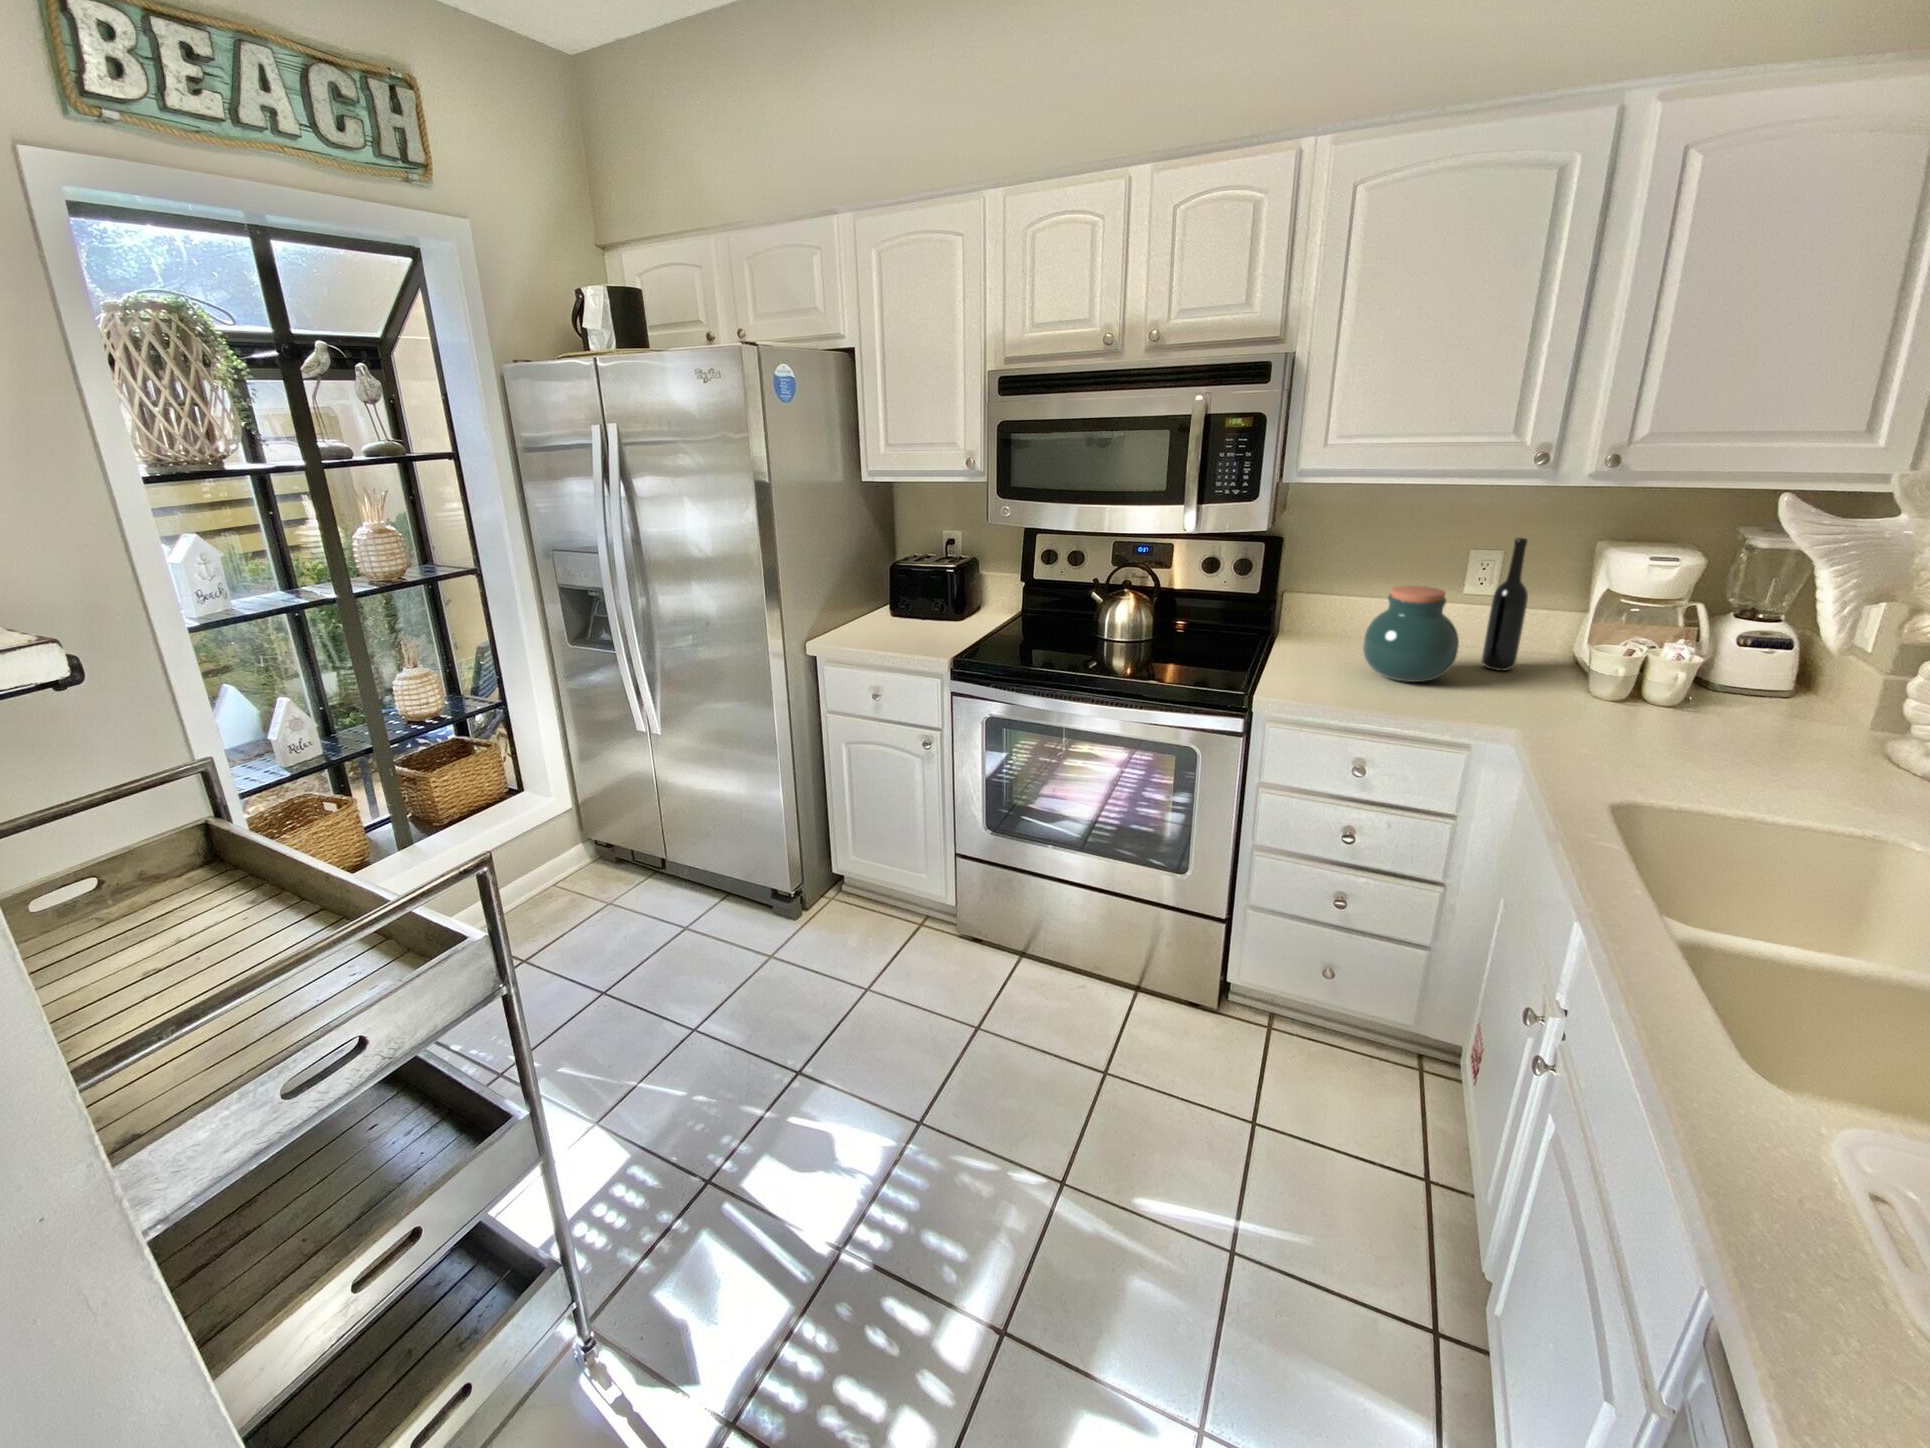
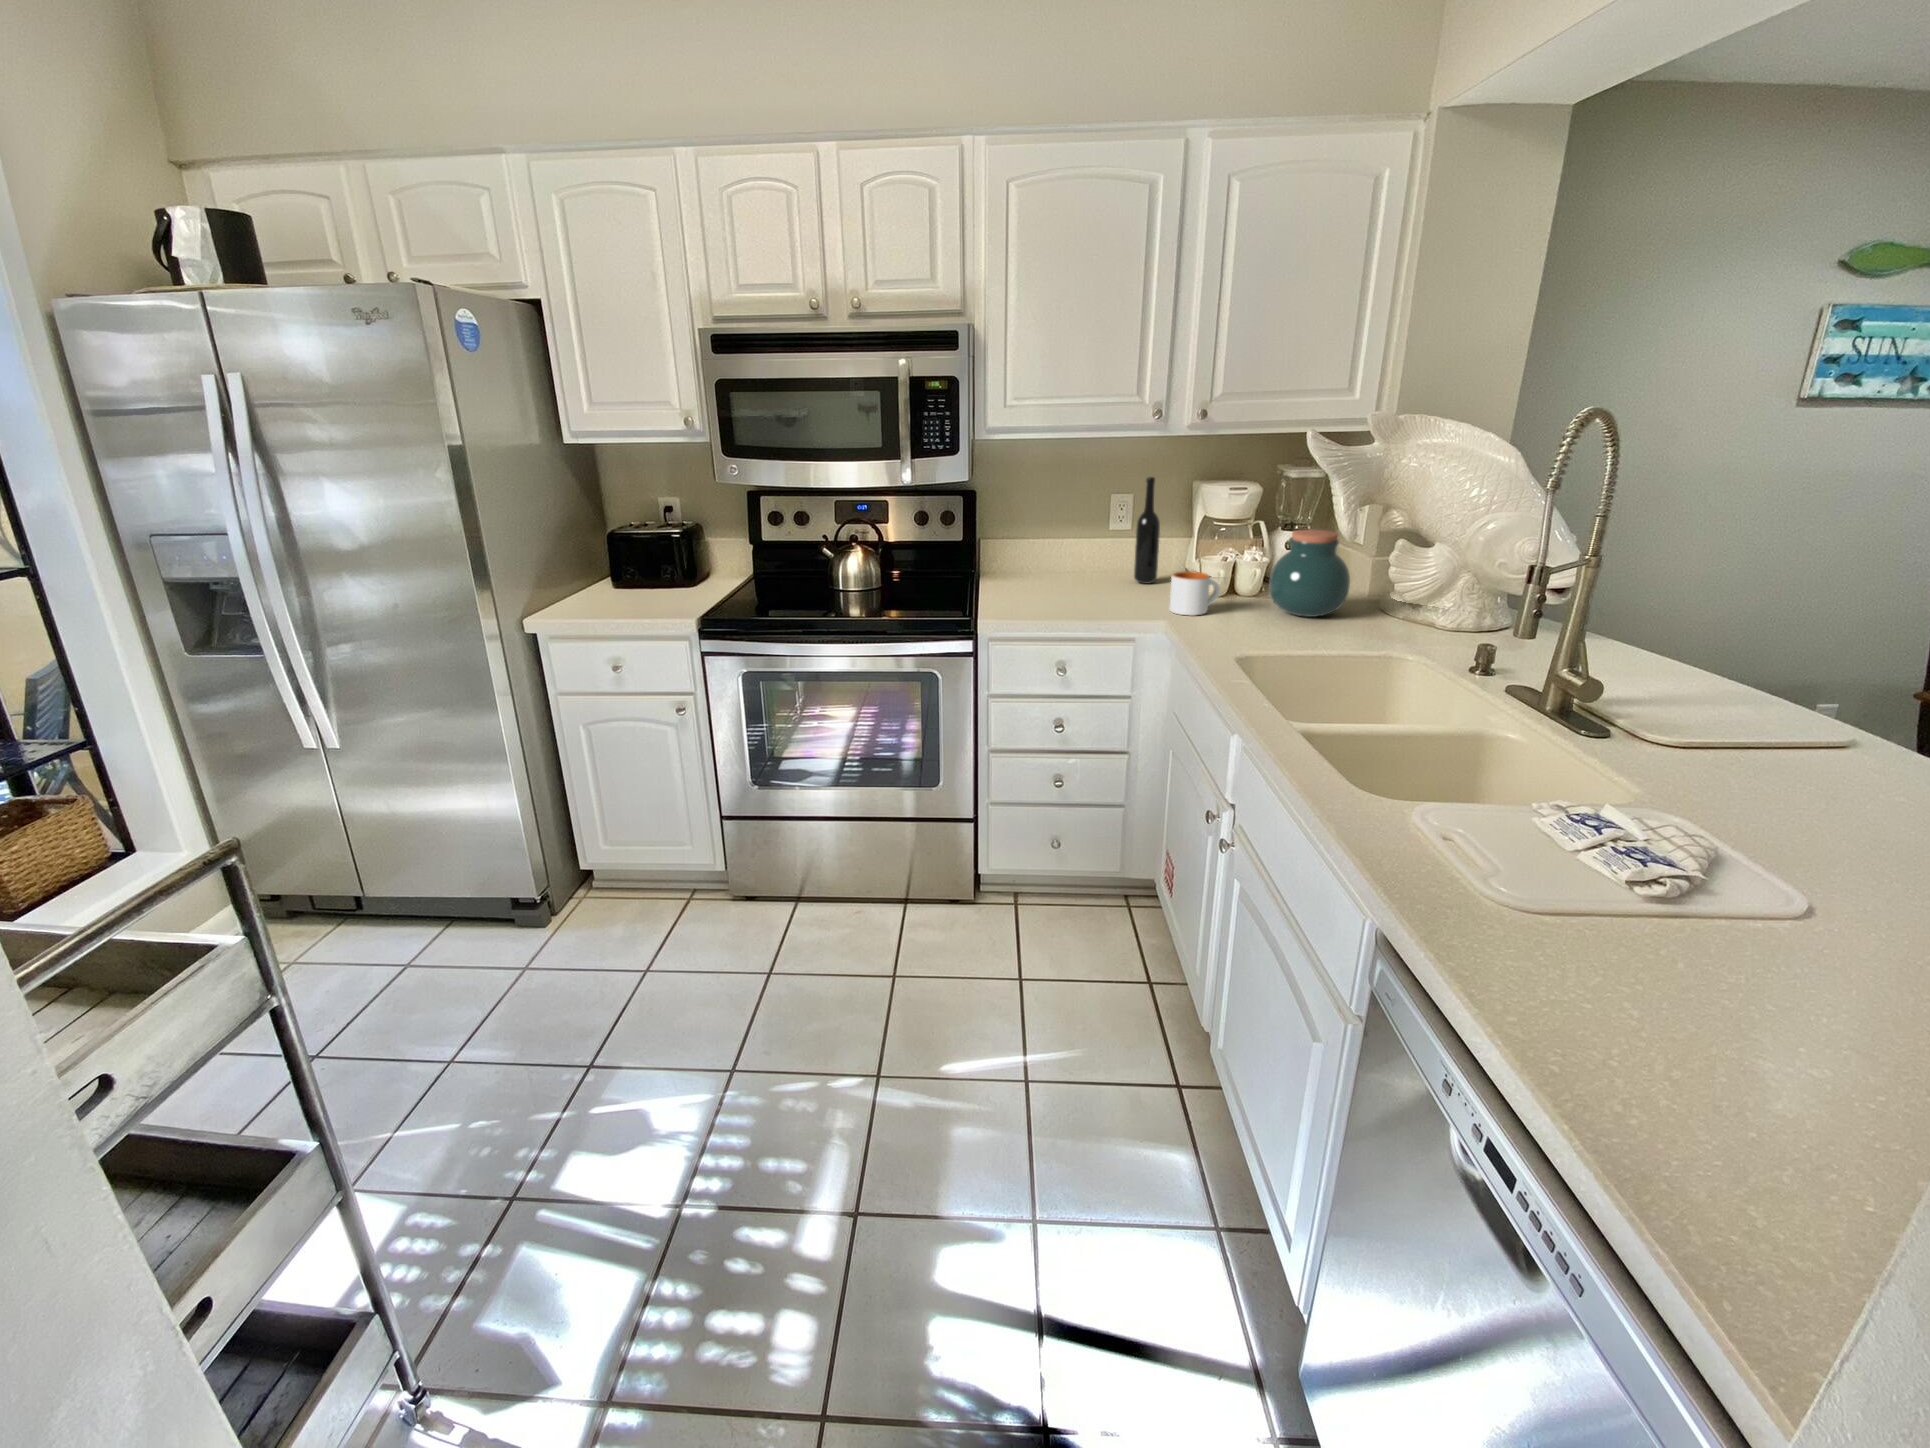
jar: present [1363,585,1459,682] -> present [1269,529,1350,617]
mug: none [1520,667,1603,728] -> present [1170,571,1220,616]

